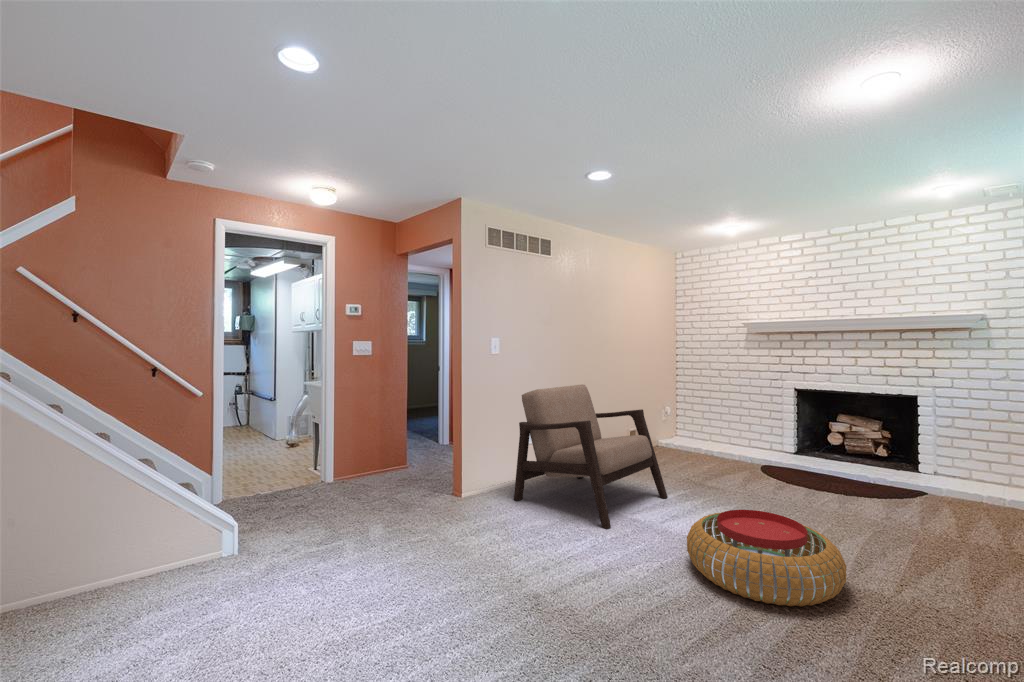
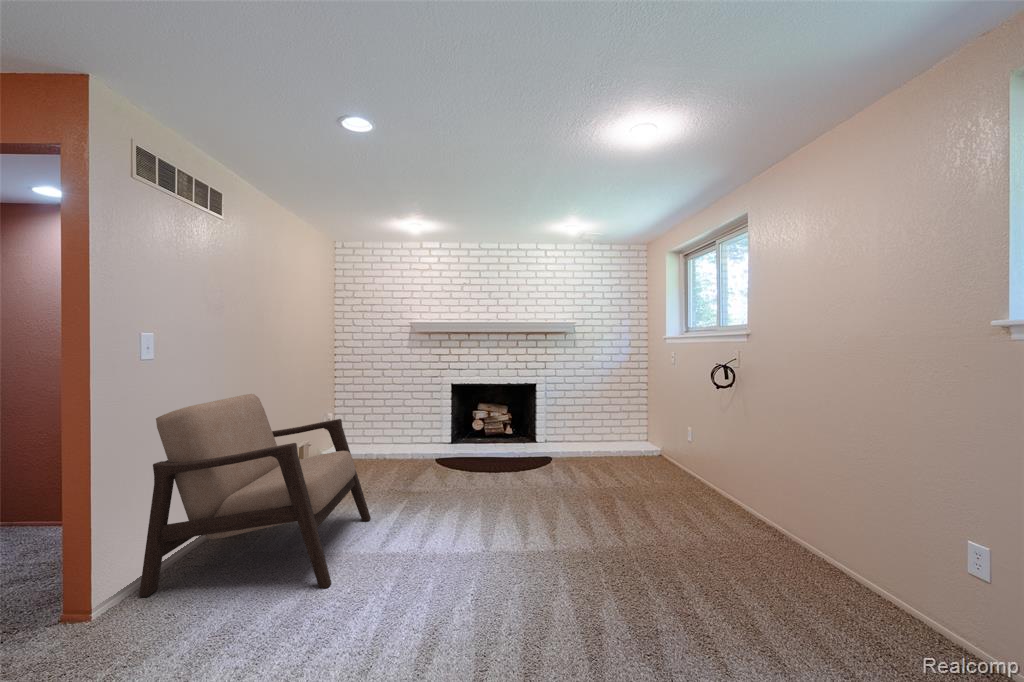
pouf: present [687,510,847,607] -> none [444,508,589,610]

